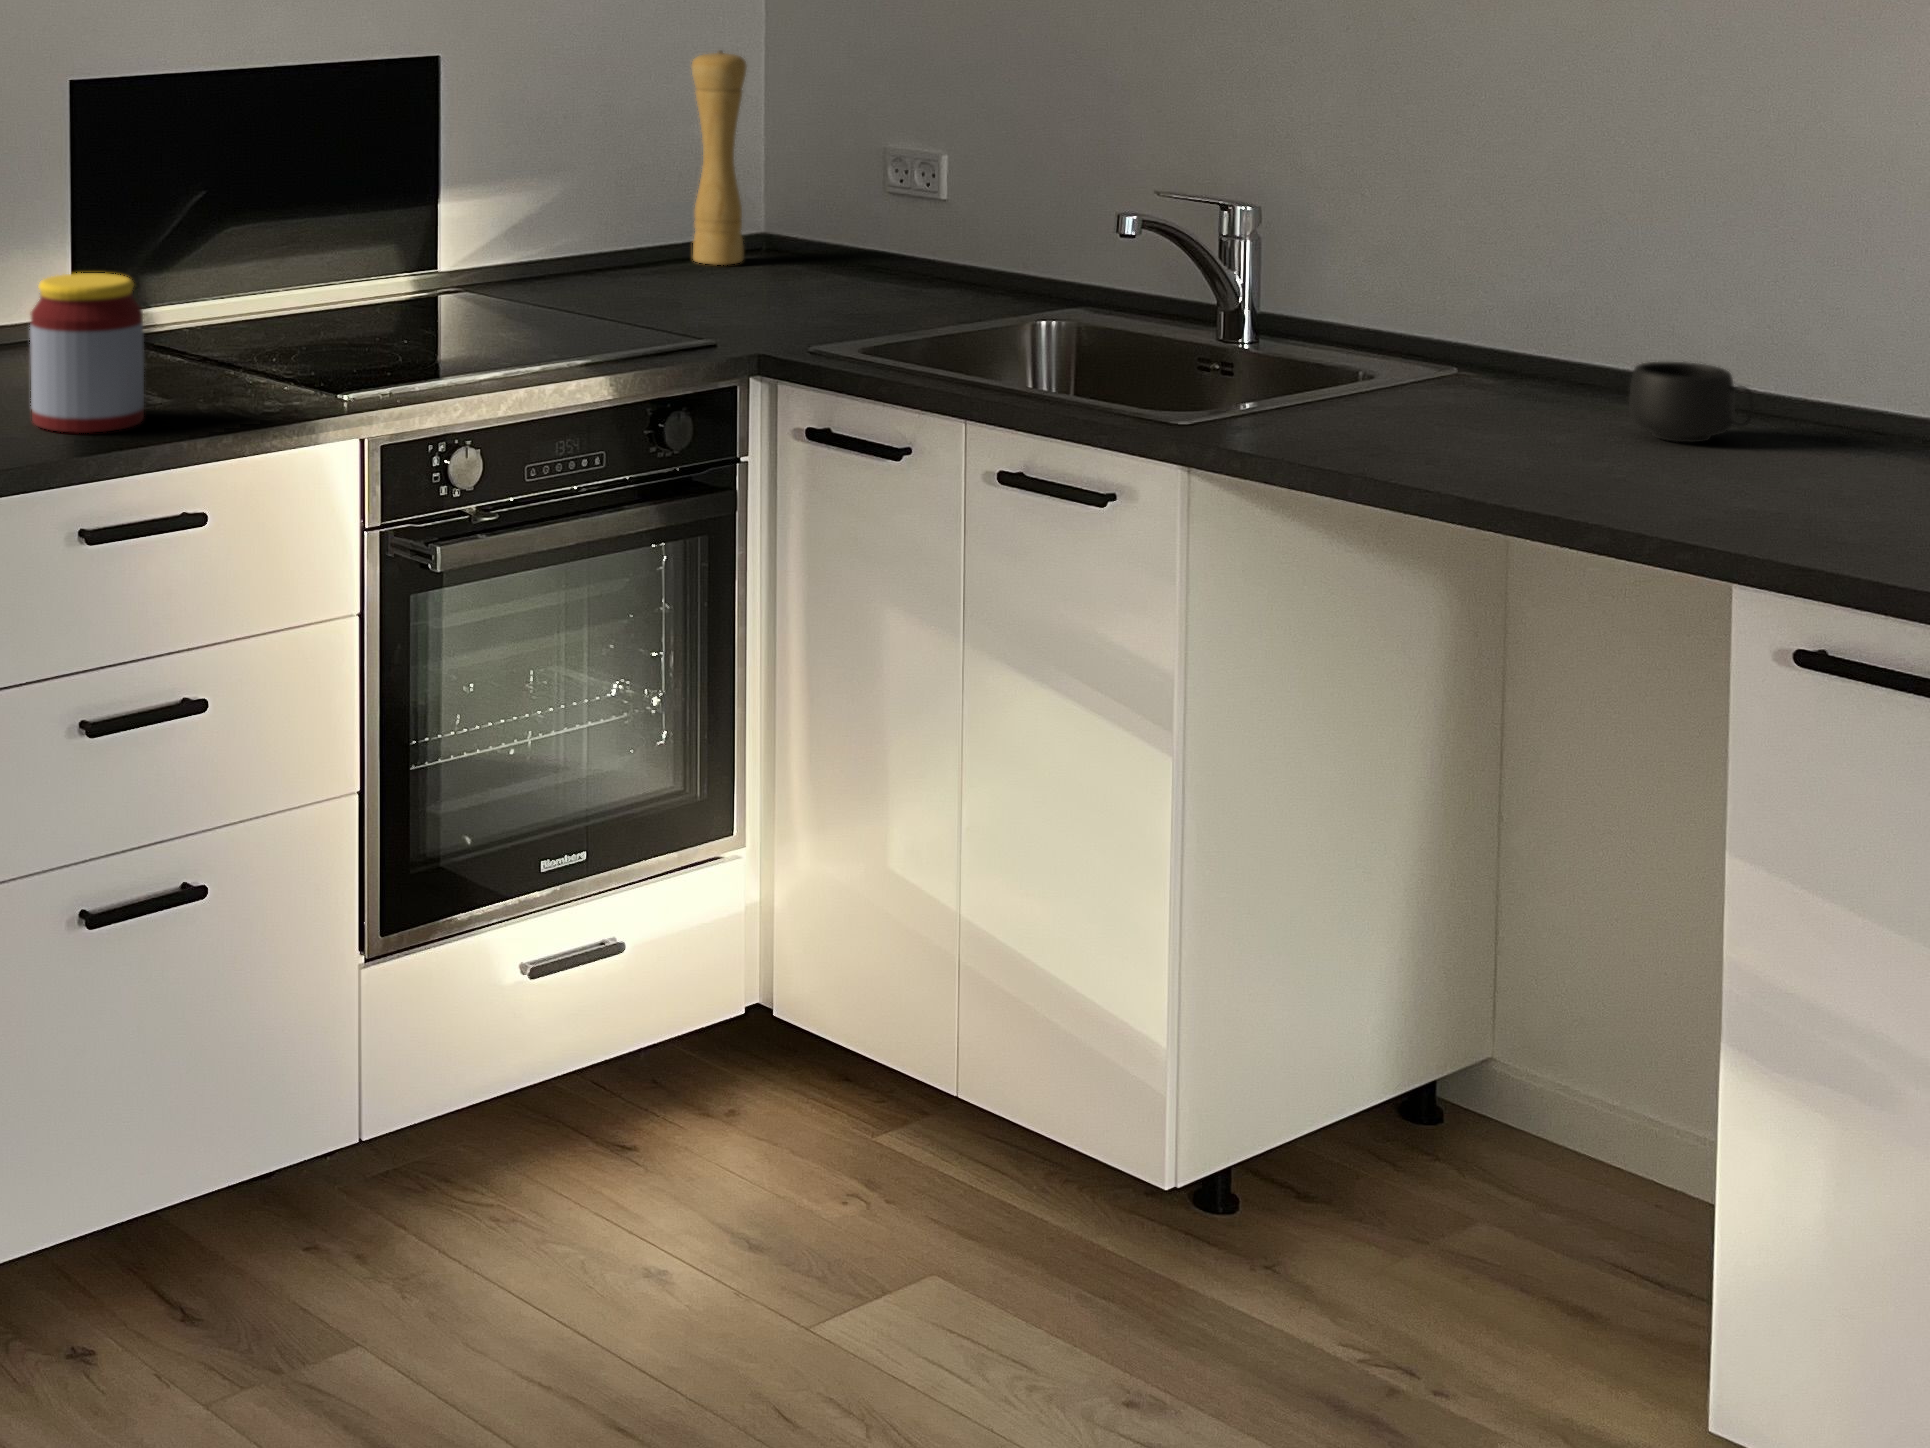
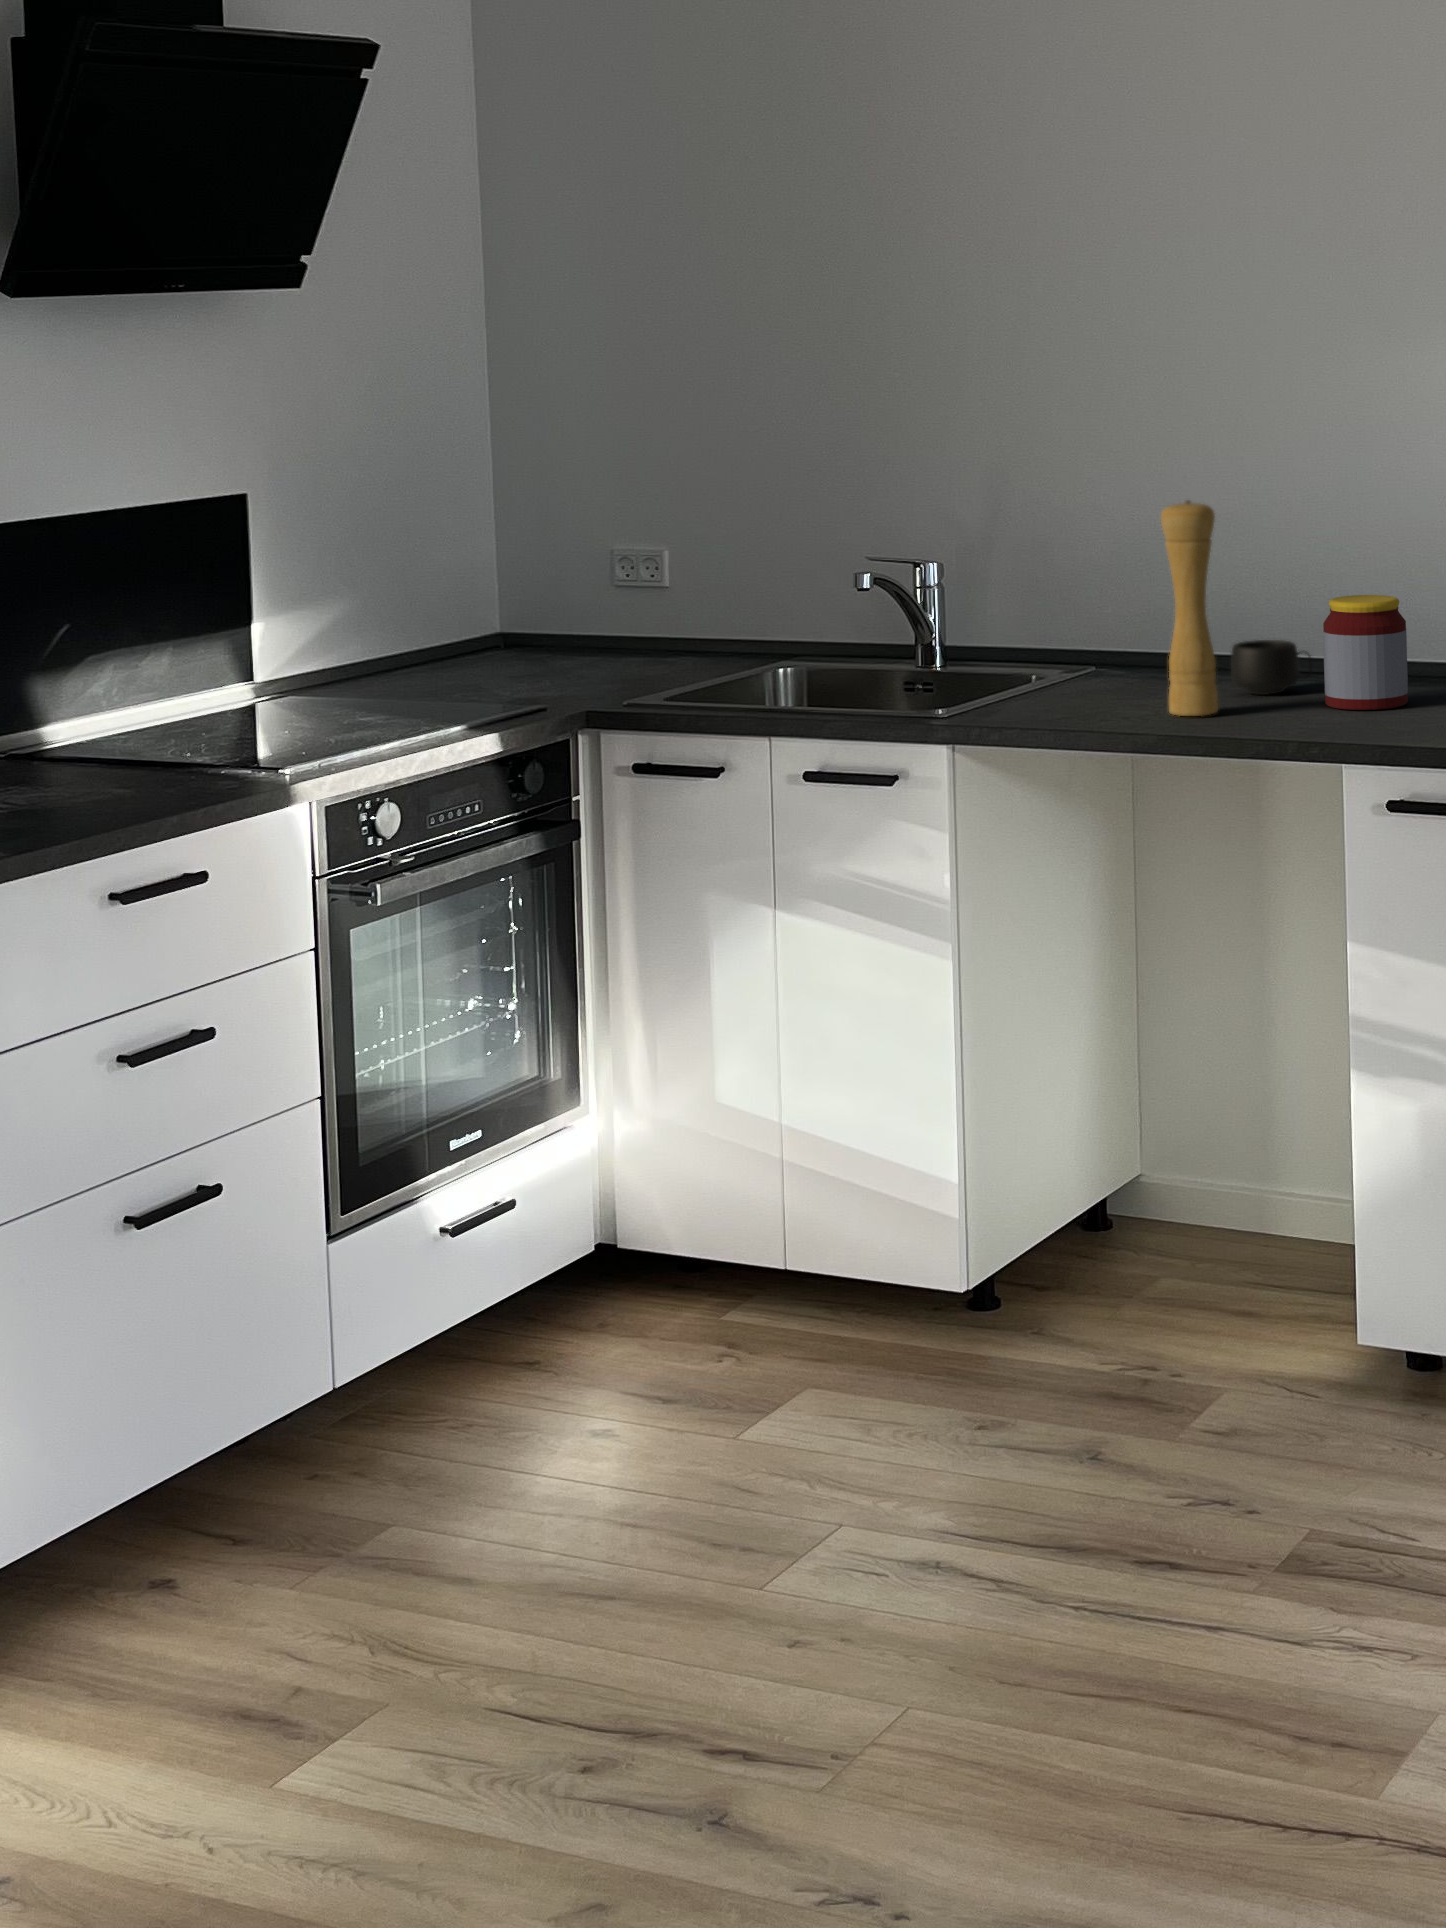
pepper mill: present [692,50,747,265] -> present [1161,500,1218,716]
jar: present [30,273,144,433] -> present [1323,595,1408,710]

